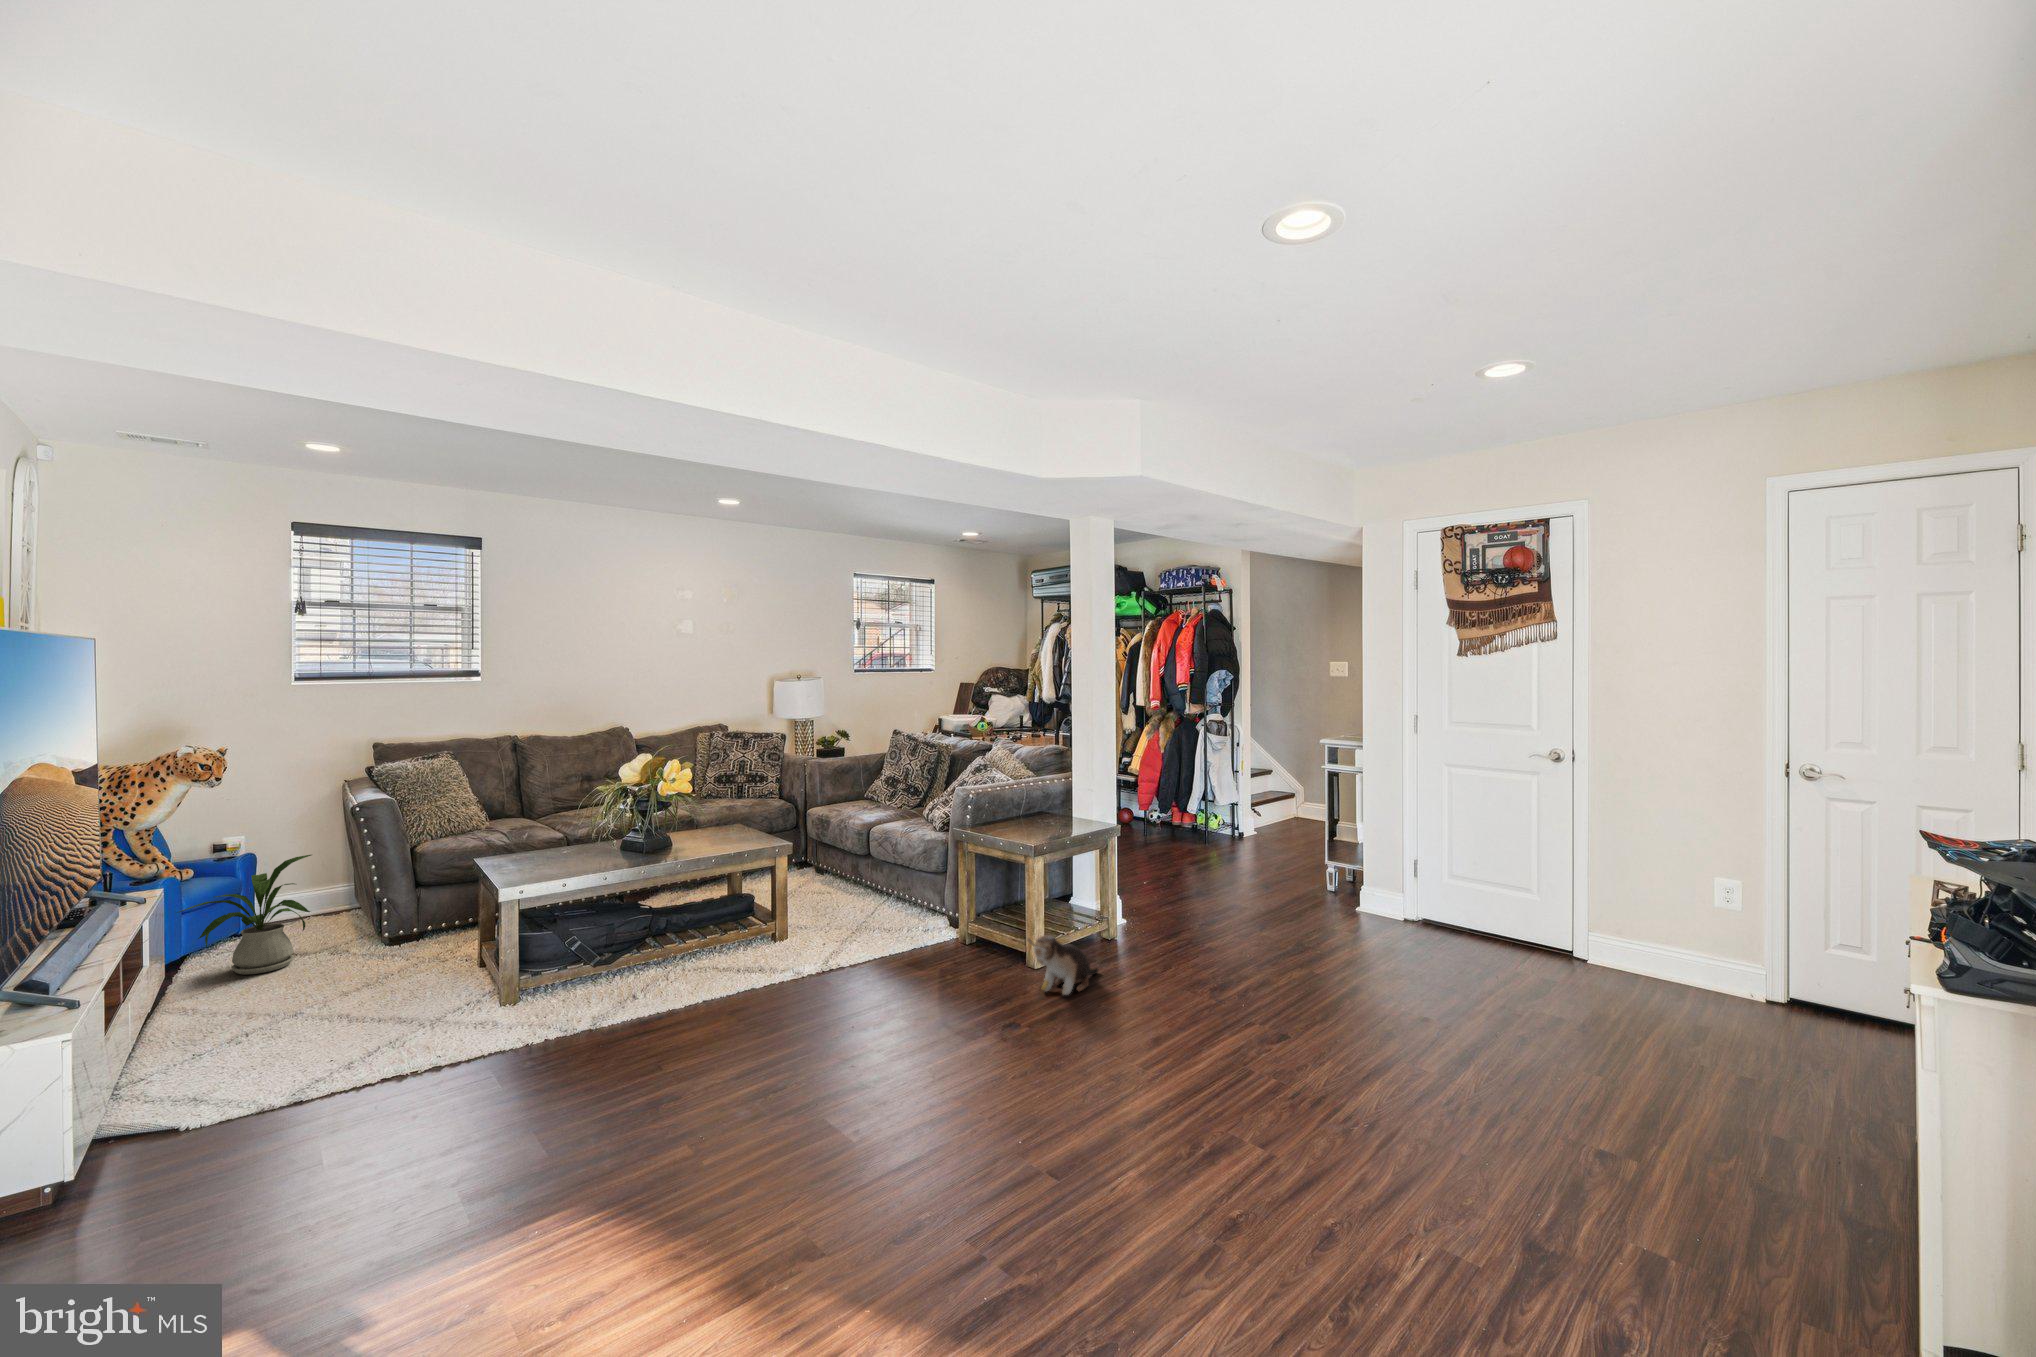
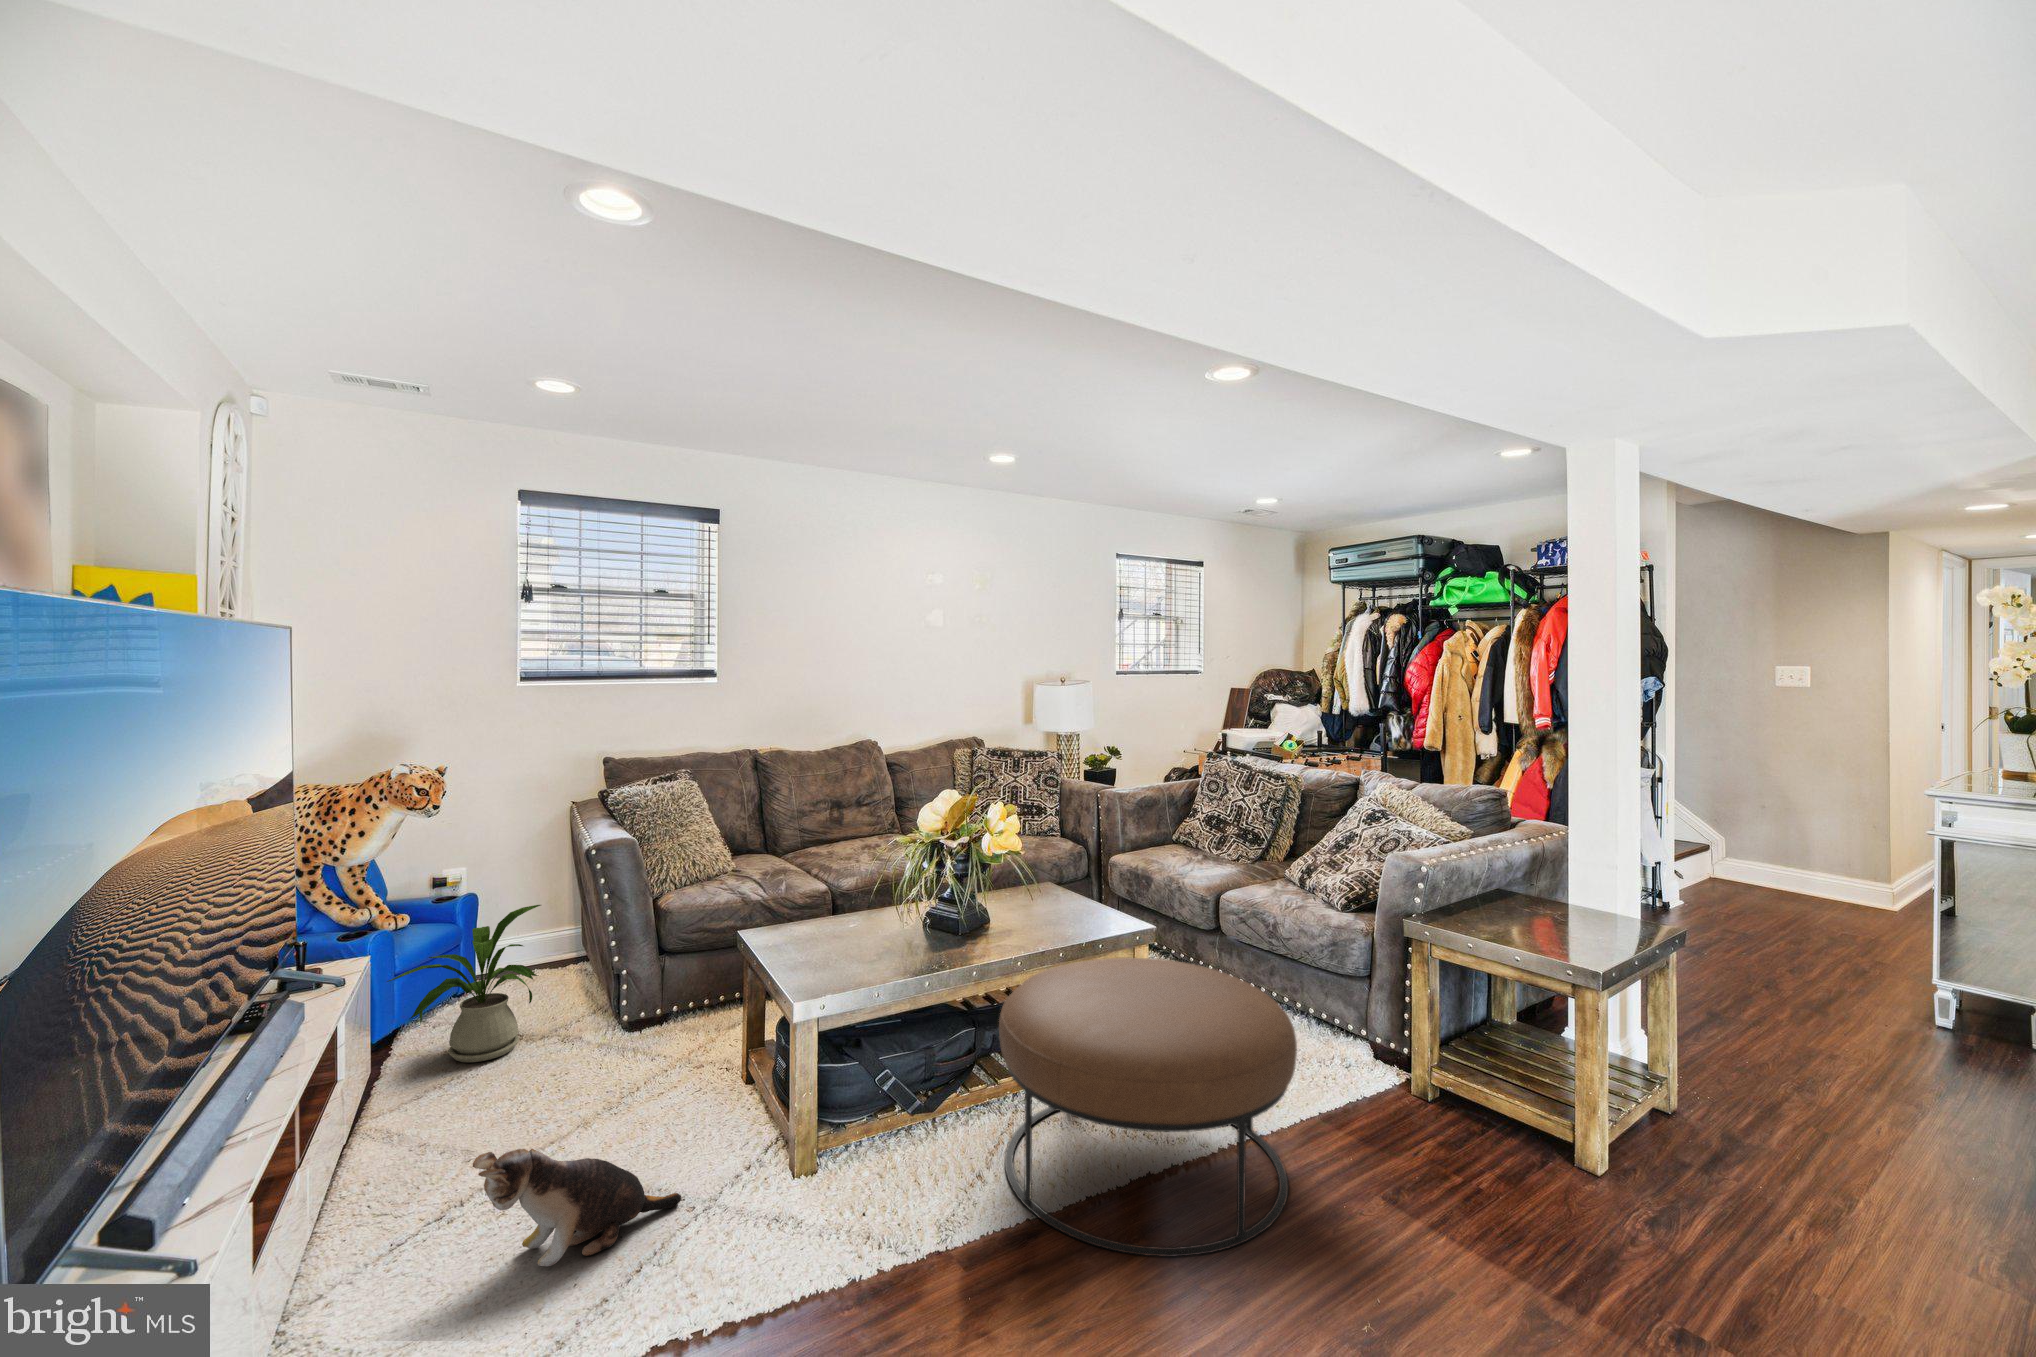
ottoman: none [652,865,848,1027] -> present [999,958,1297,1257]
plush toy: present [1028,935,1099,995] -> present [473,1149,681,1266]

